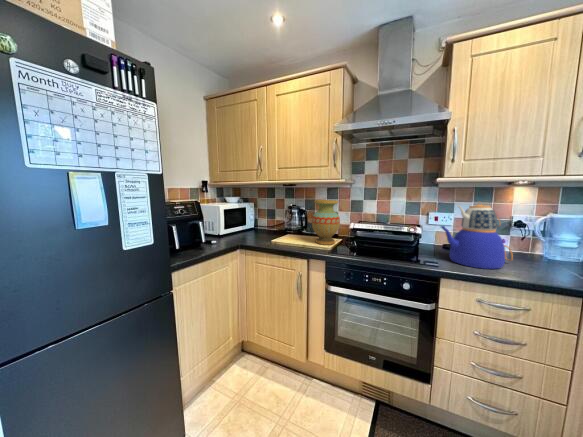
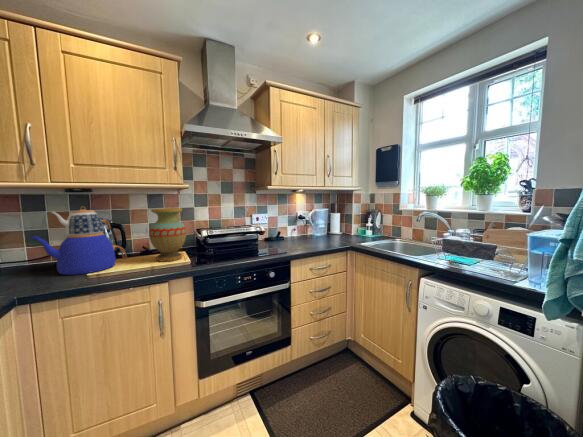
teapot: present [441,204,513,269] -> present [32,209,127,275]

